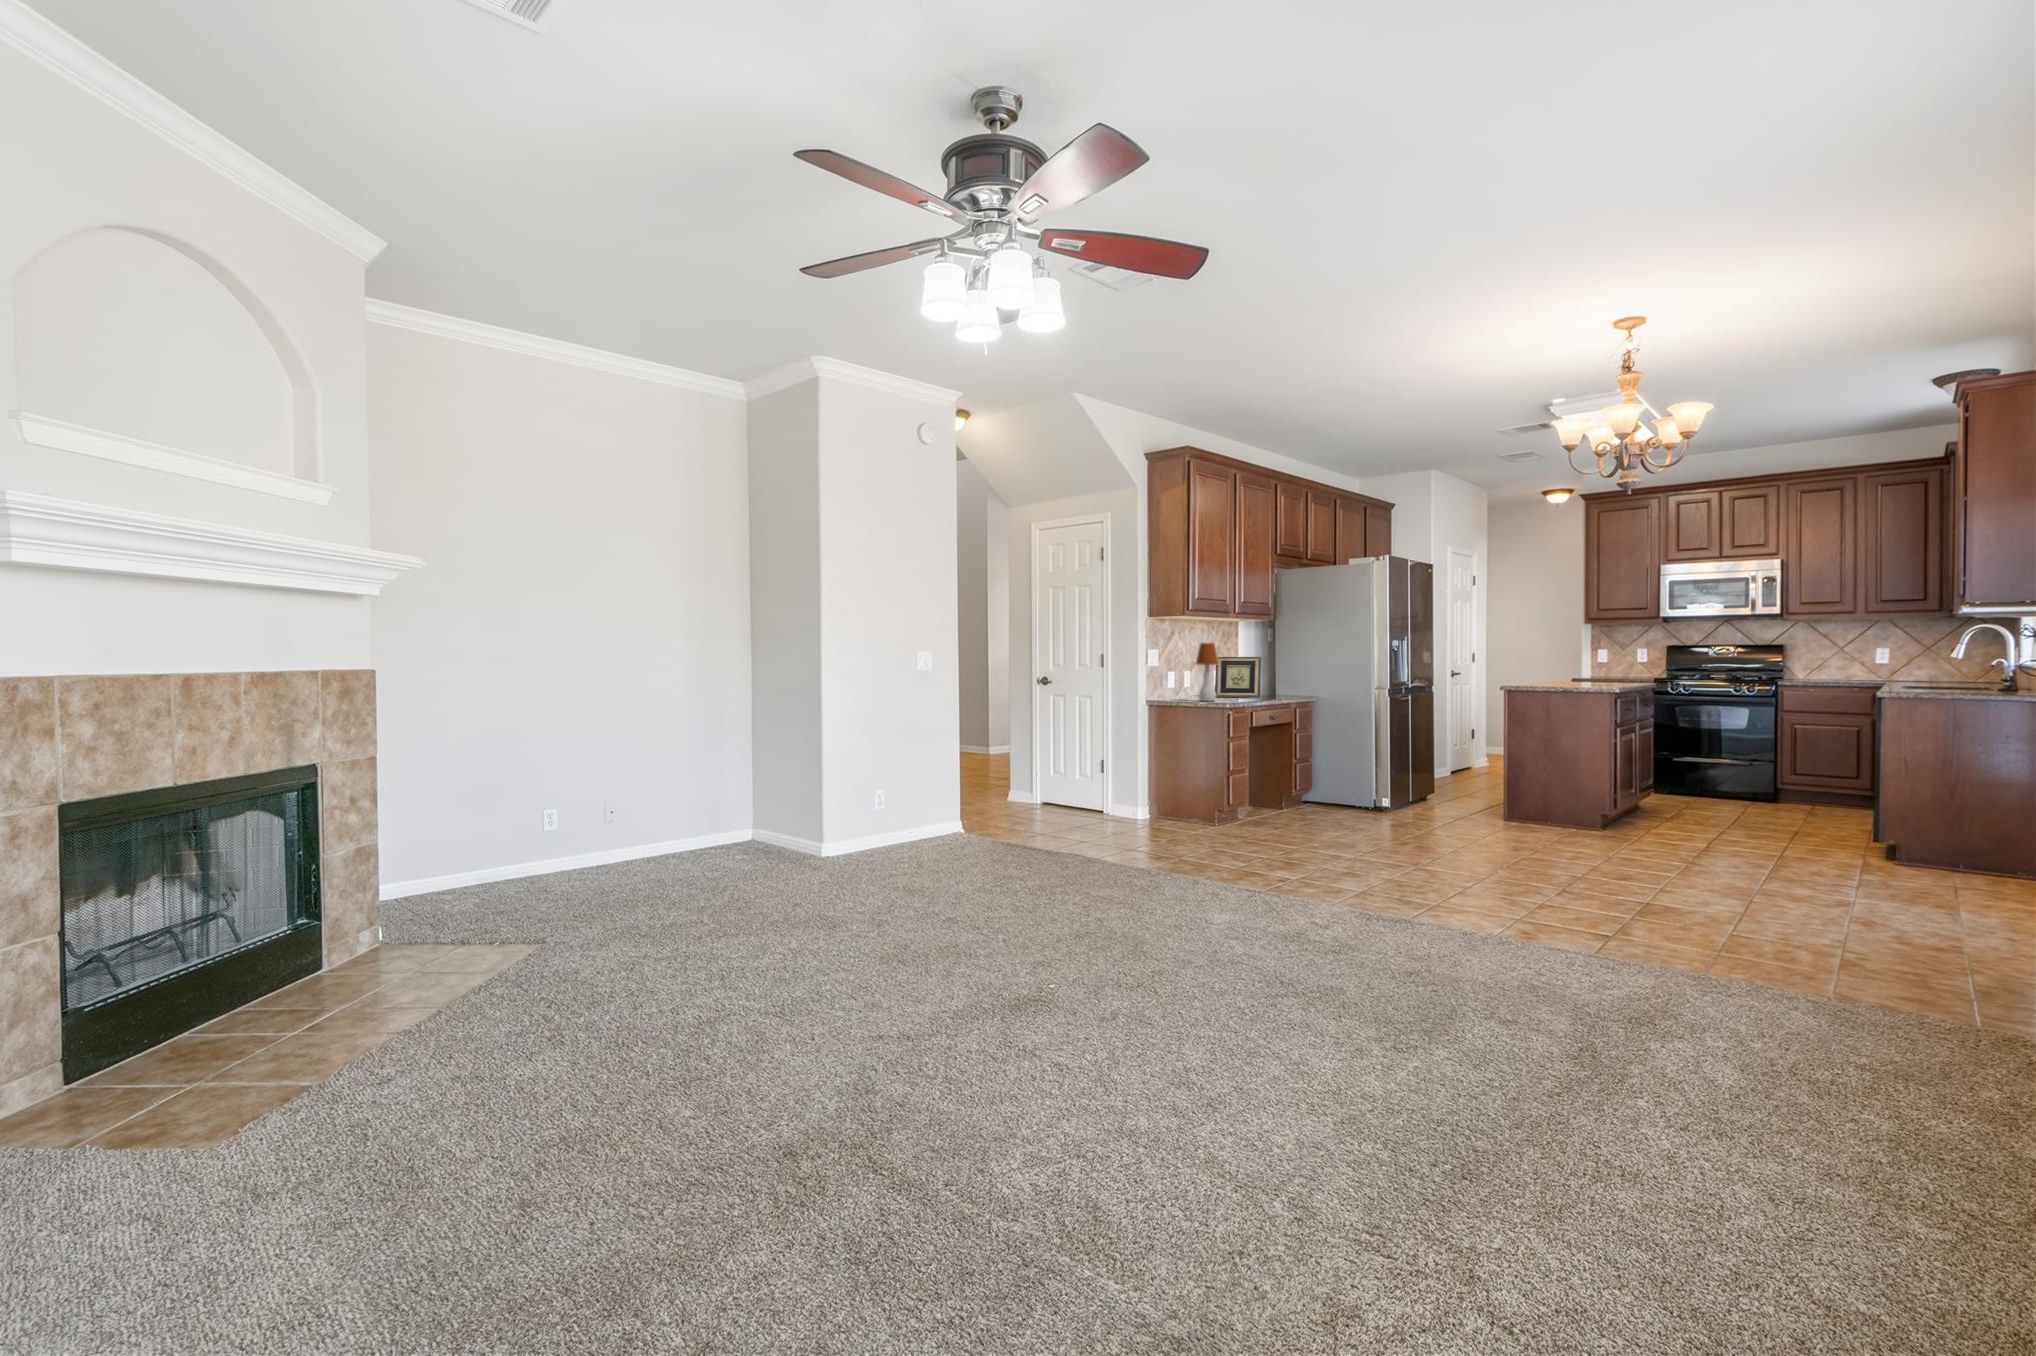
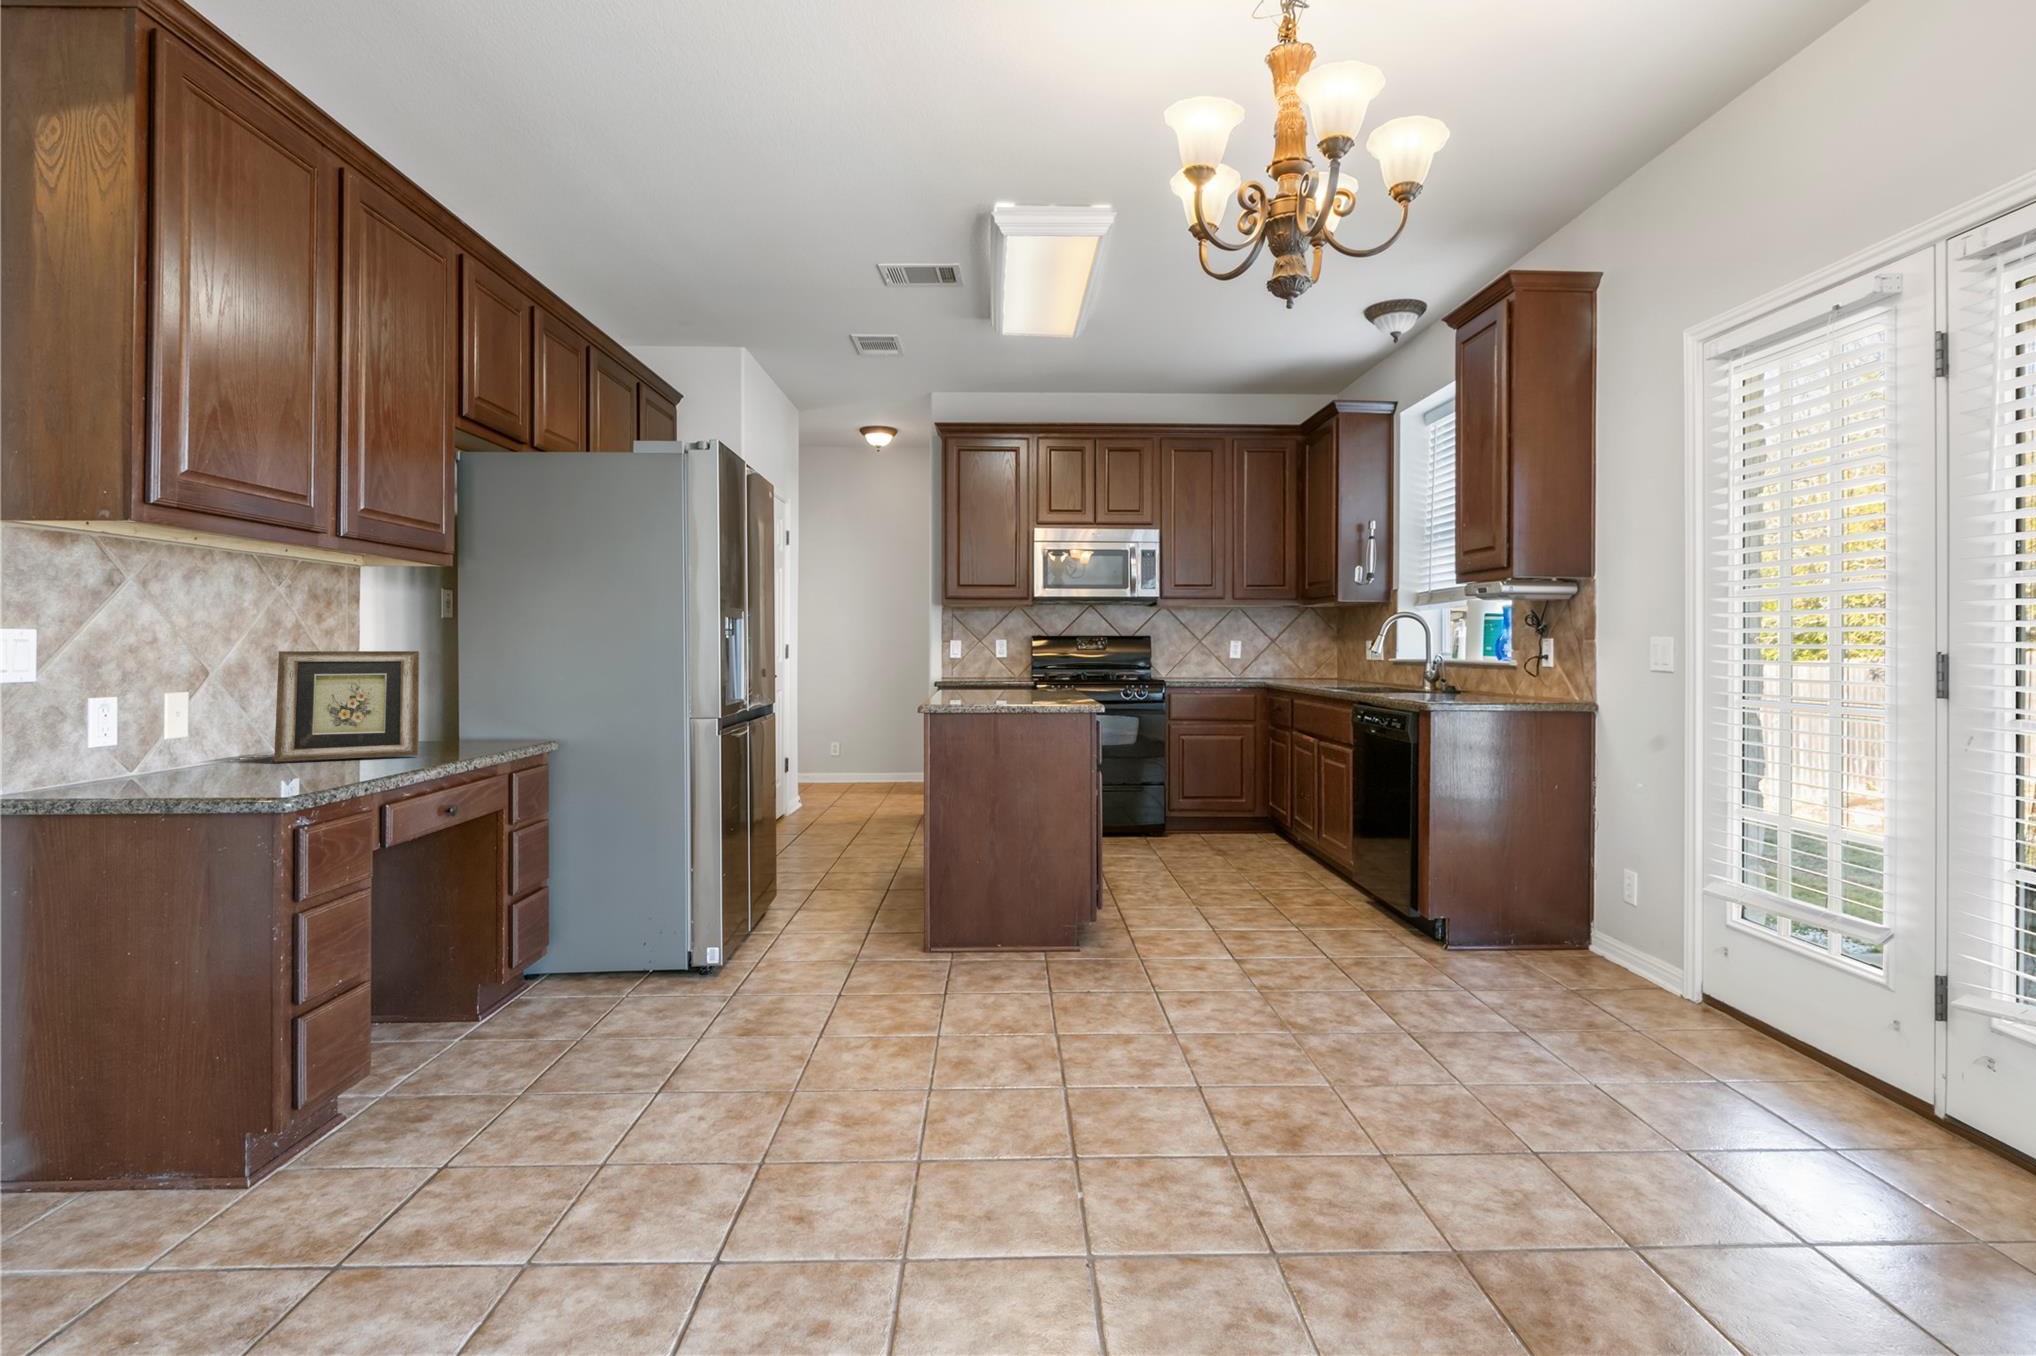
table lamp: present [1196,643,1219,701] -> none [174,607,269,791]

